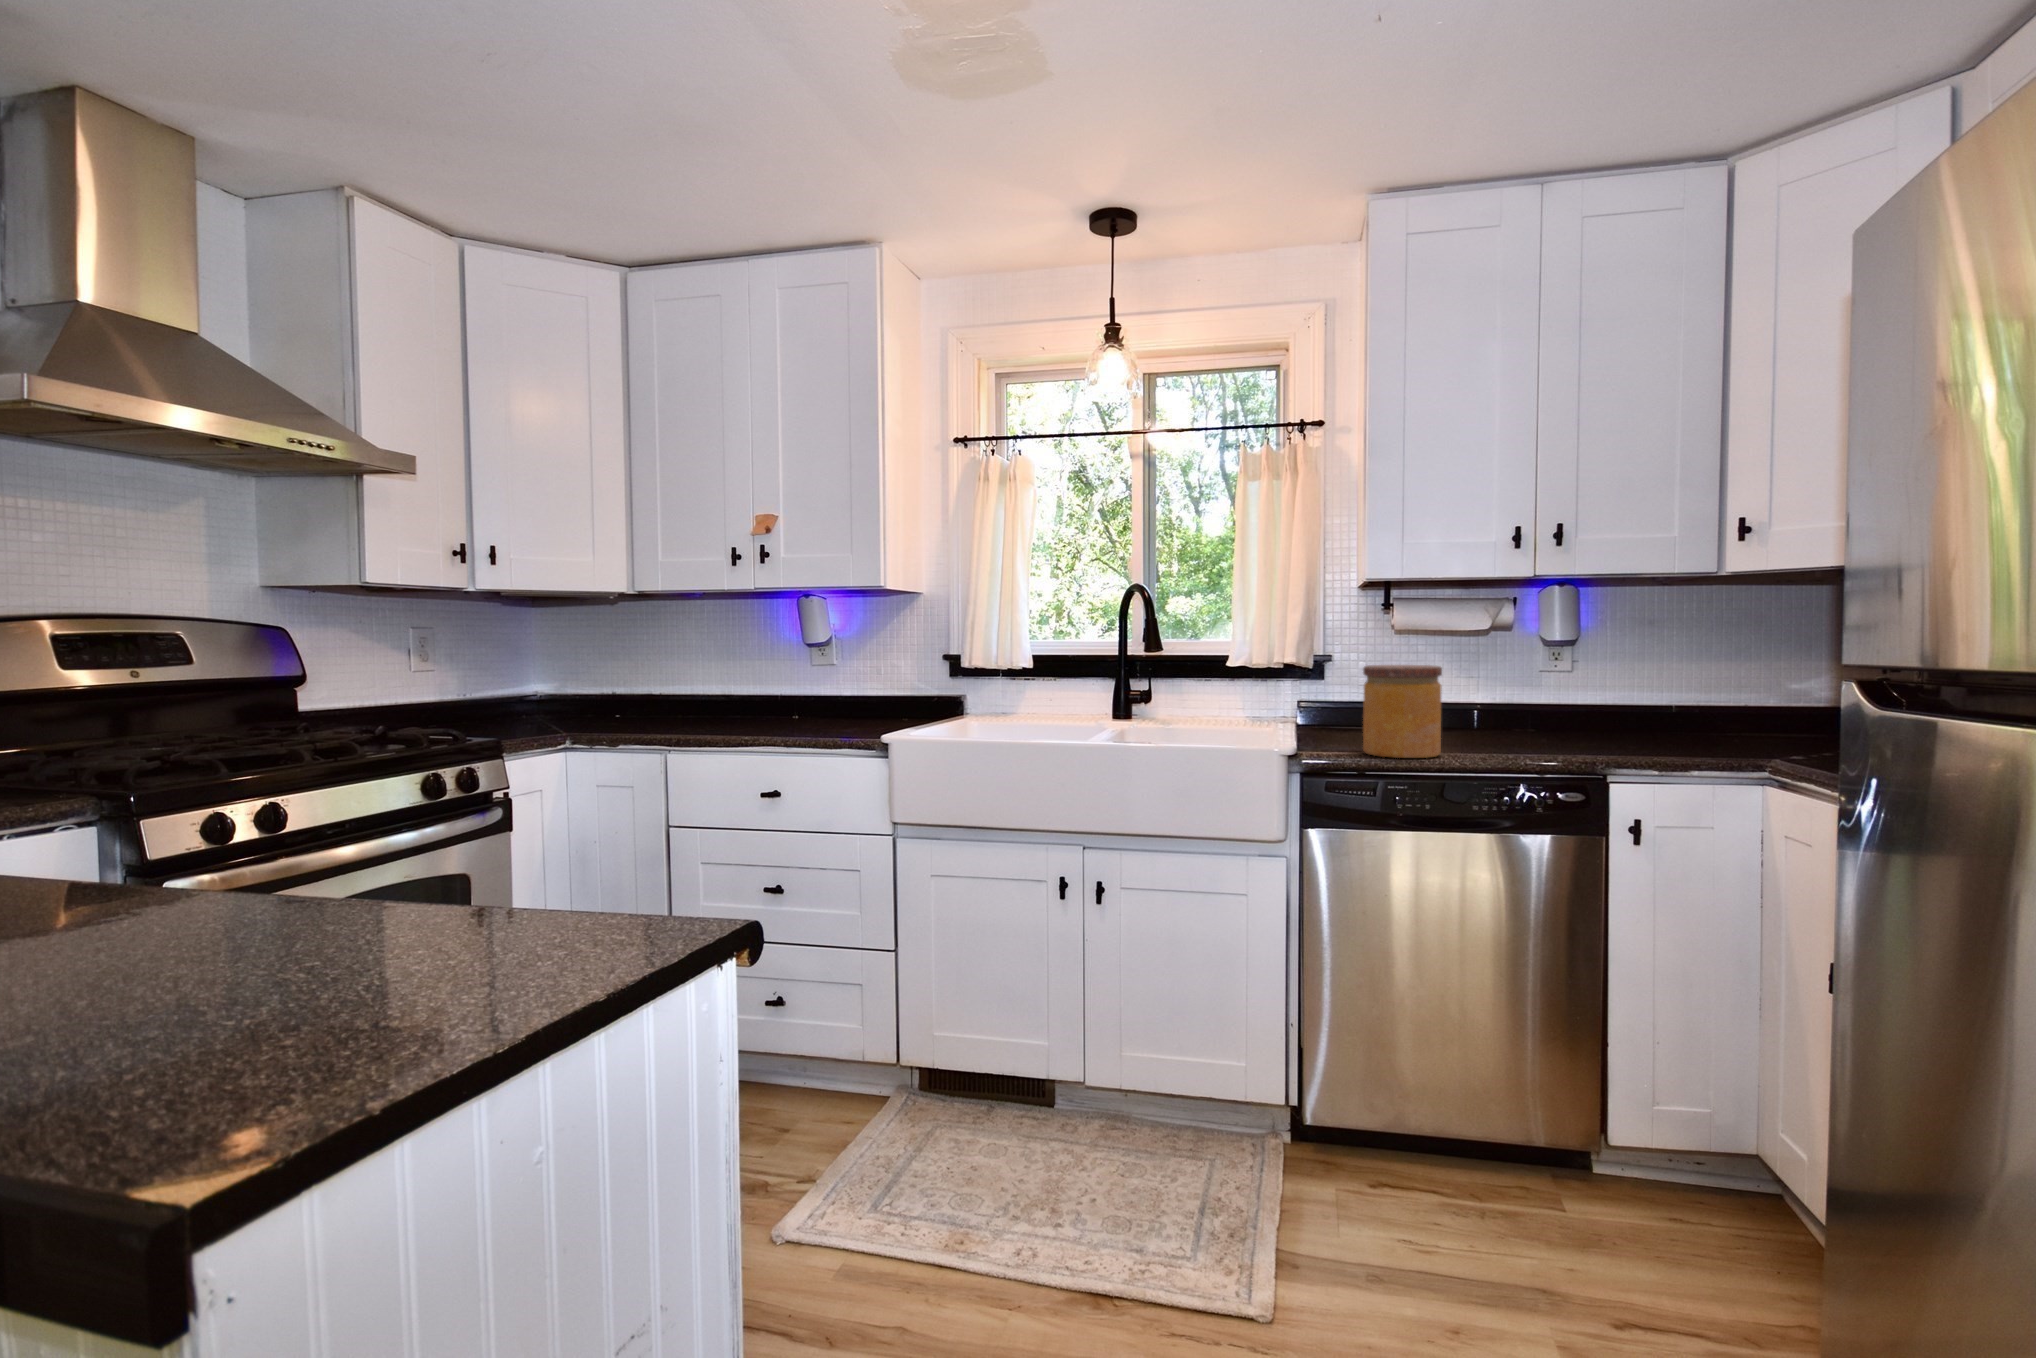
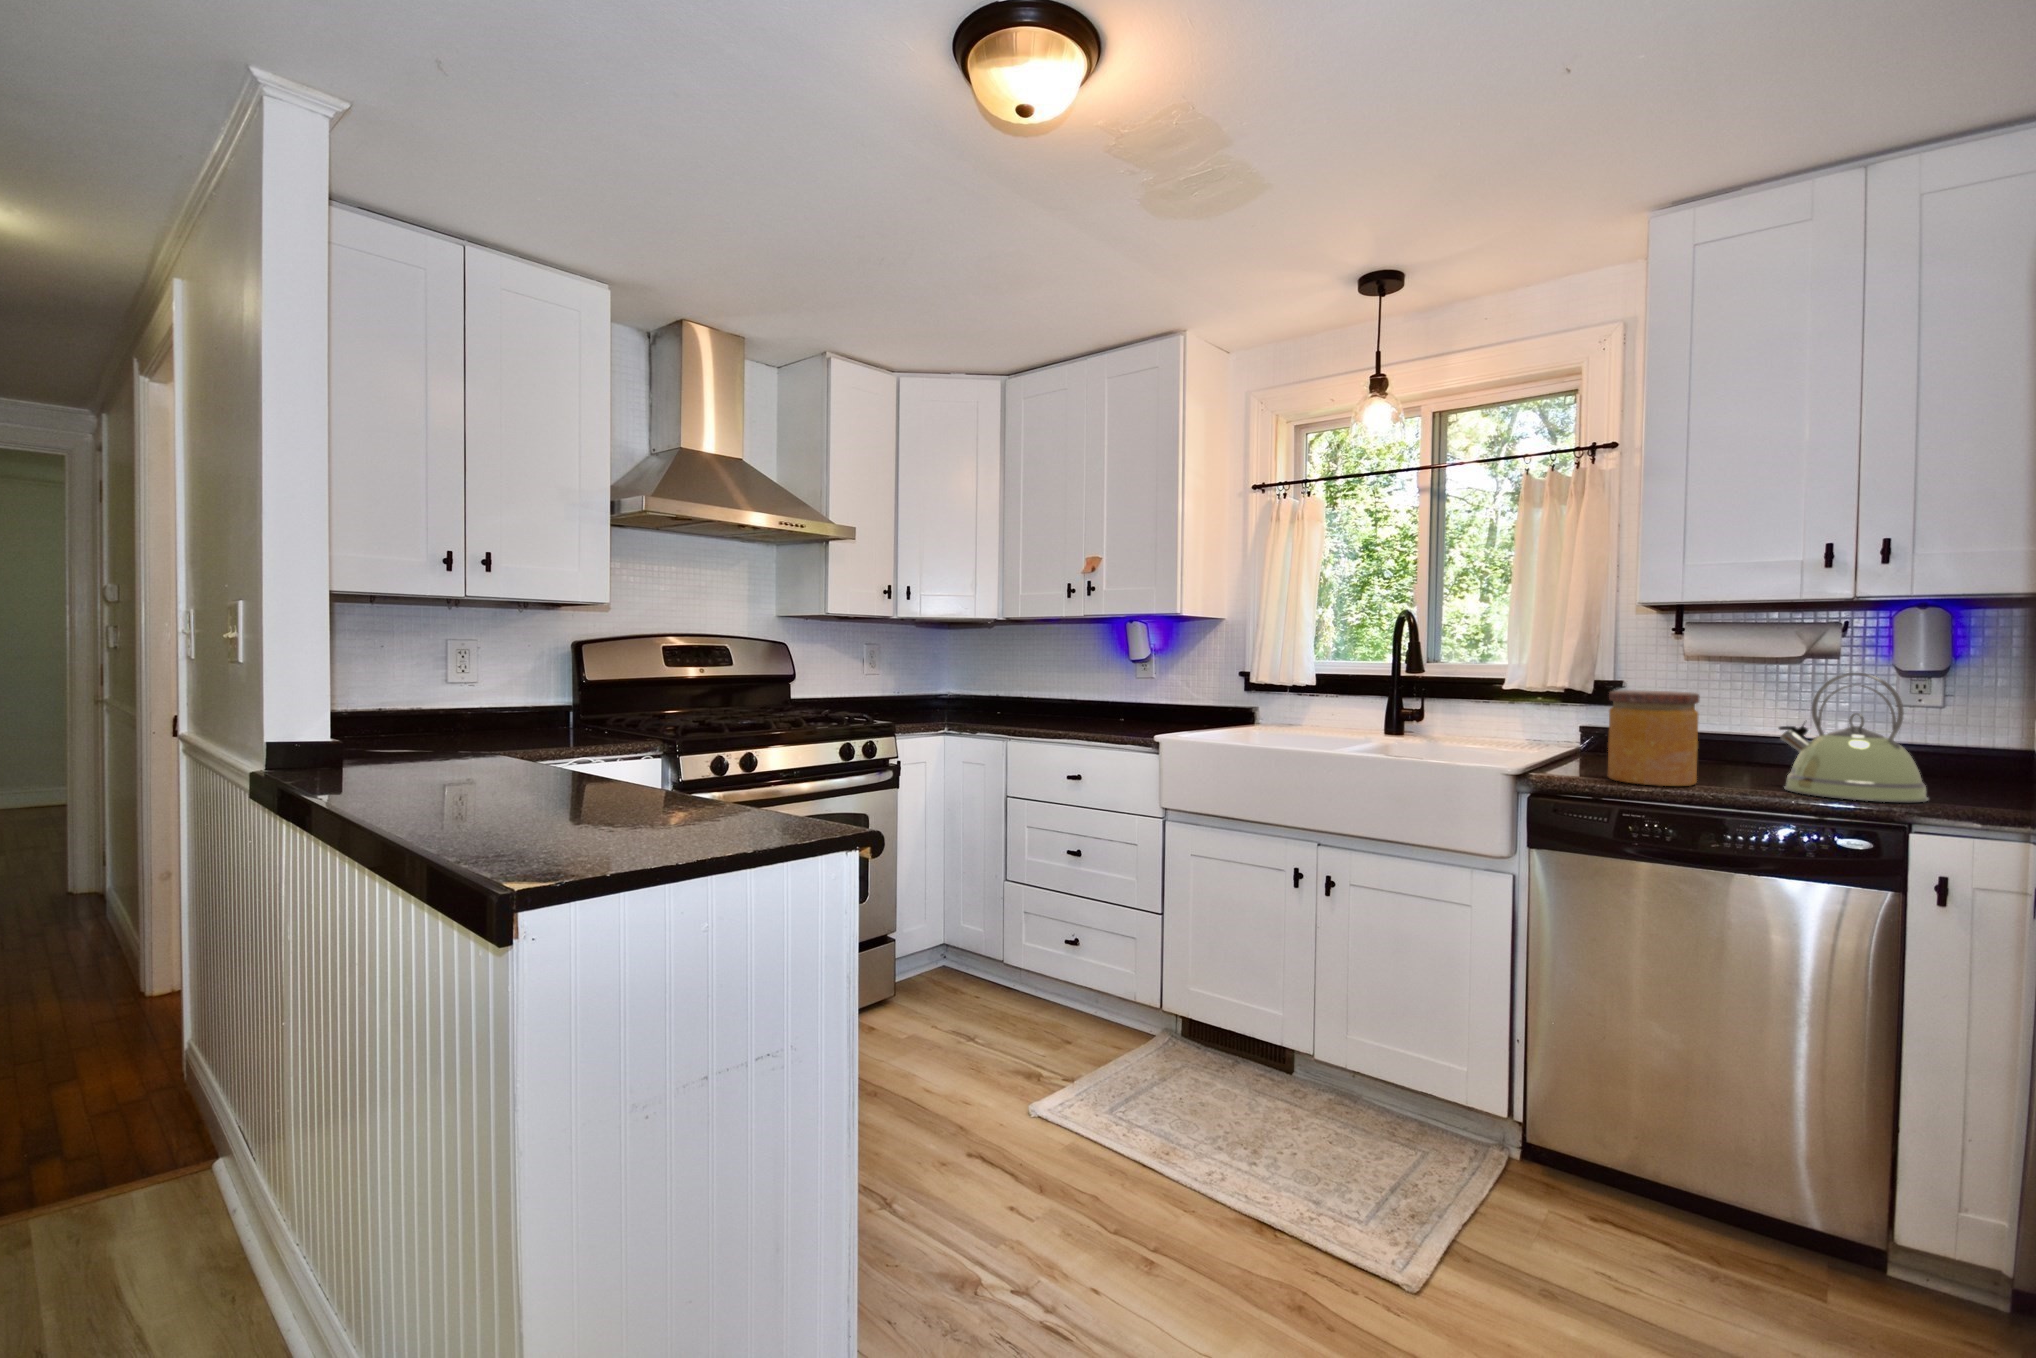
kettle: none [1494,643,1615,760] -> present [1779,673,1928,802]

